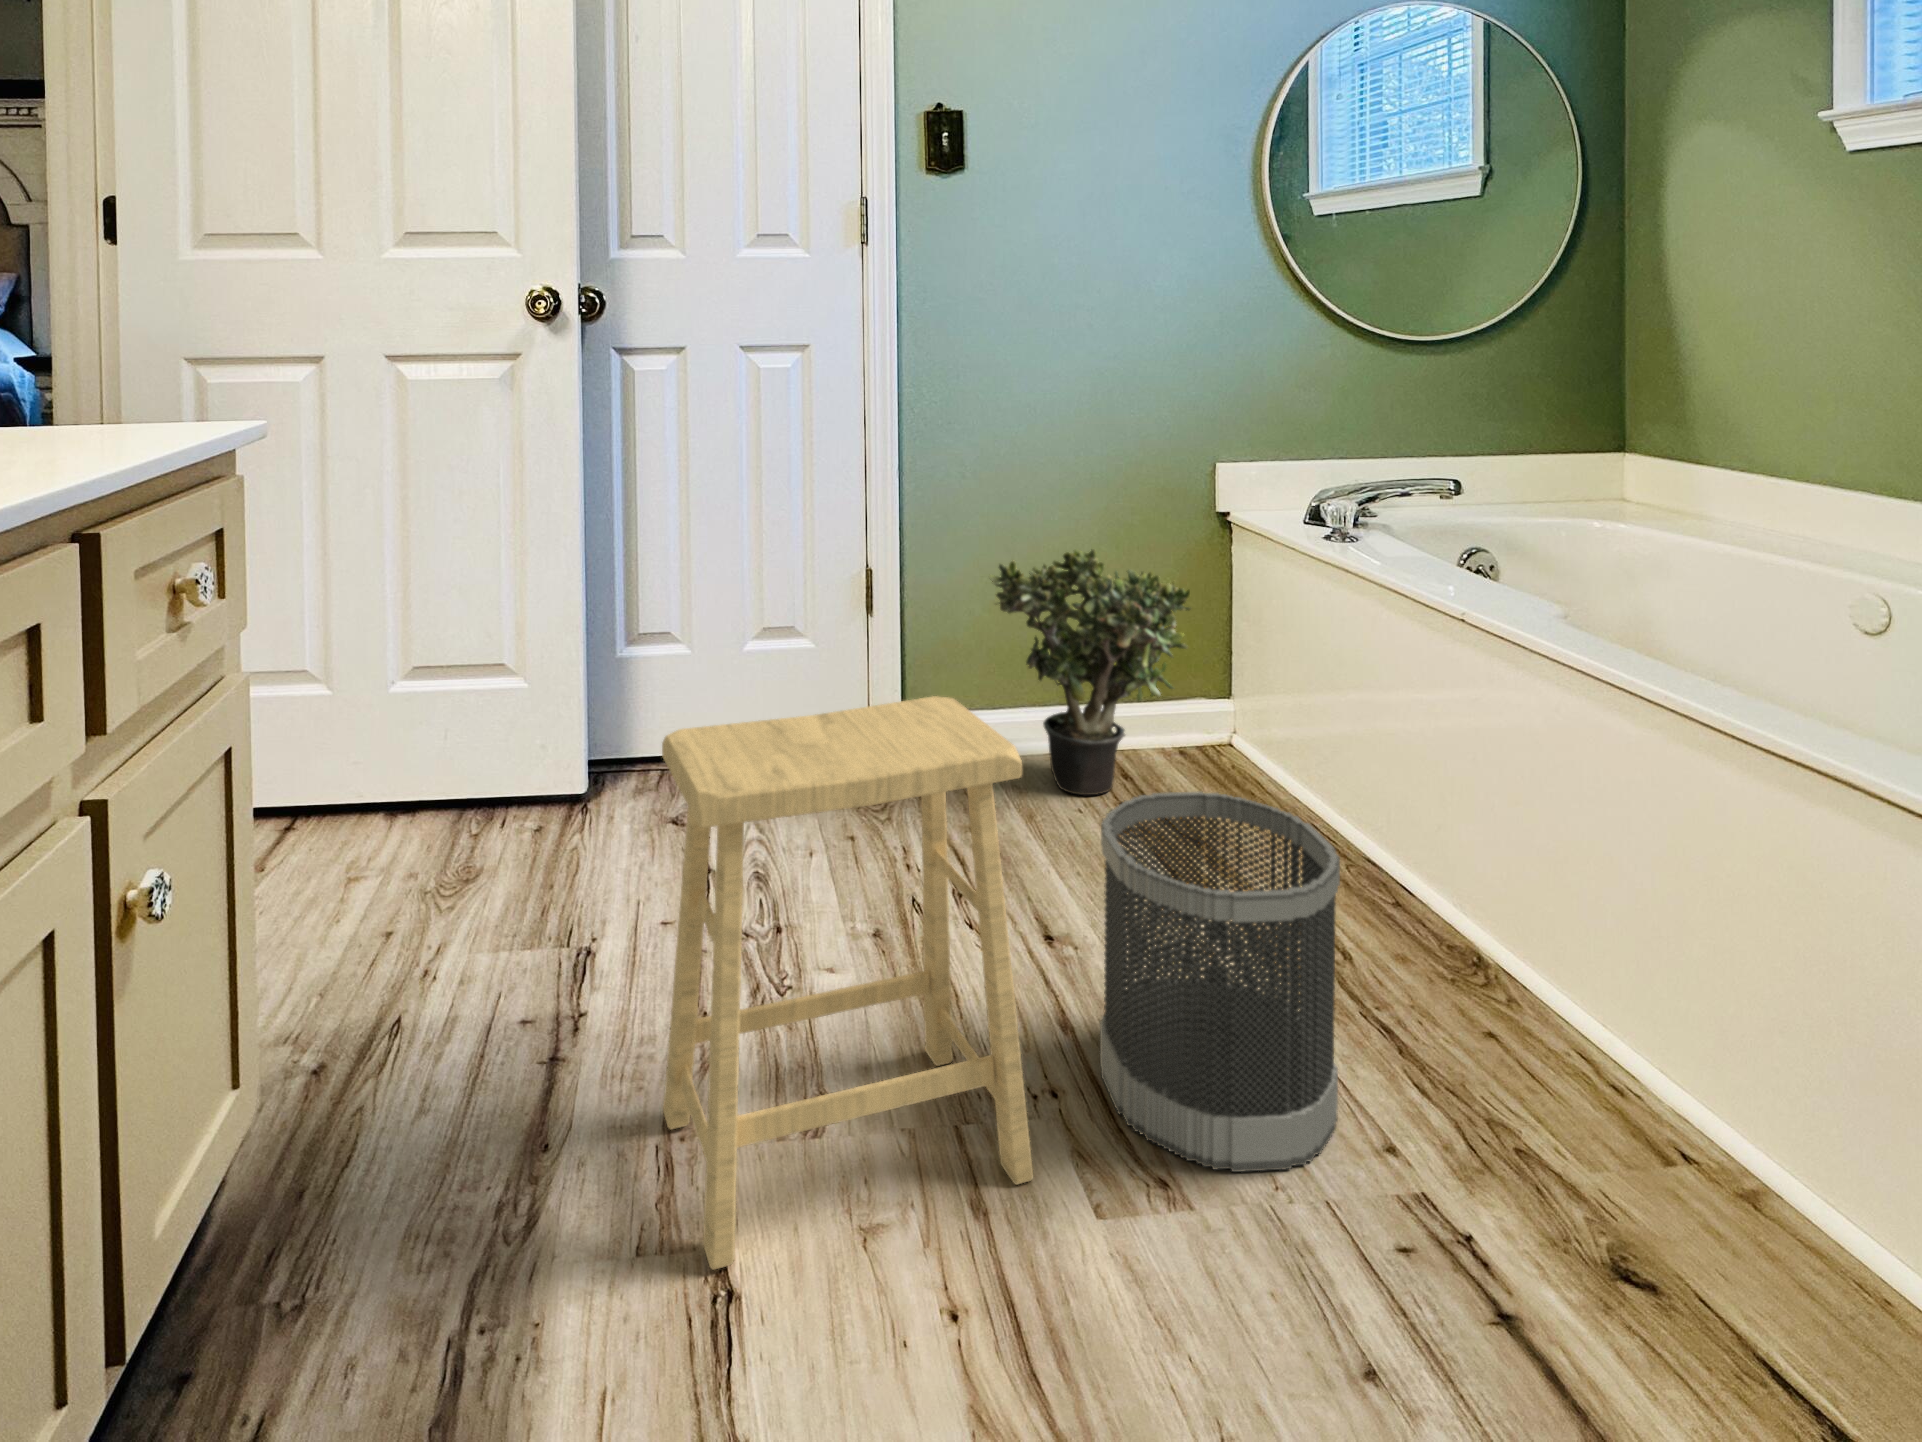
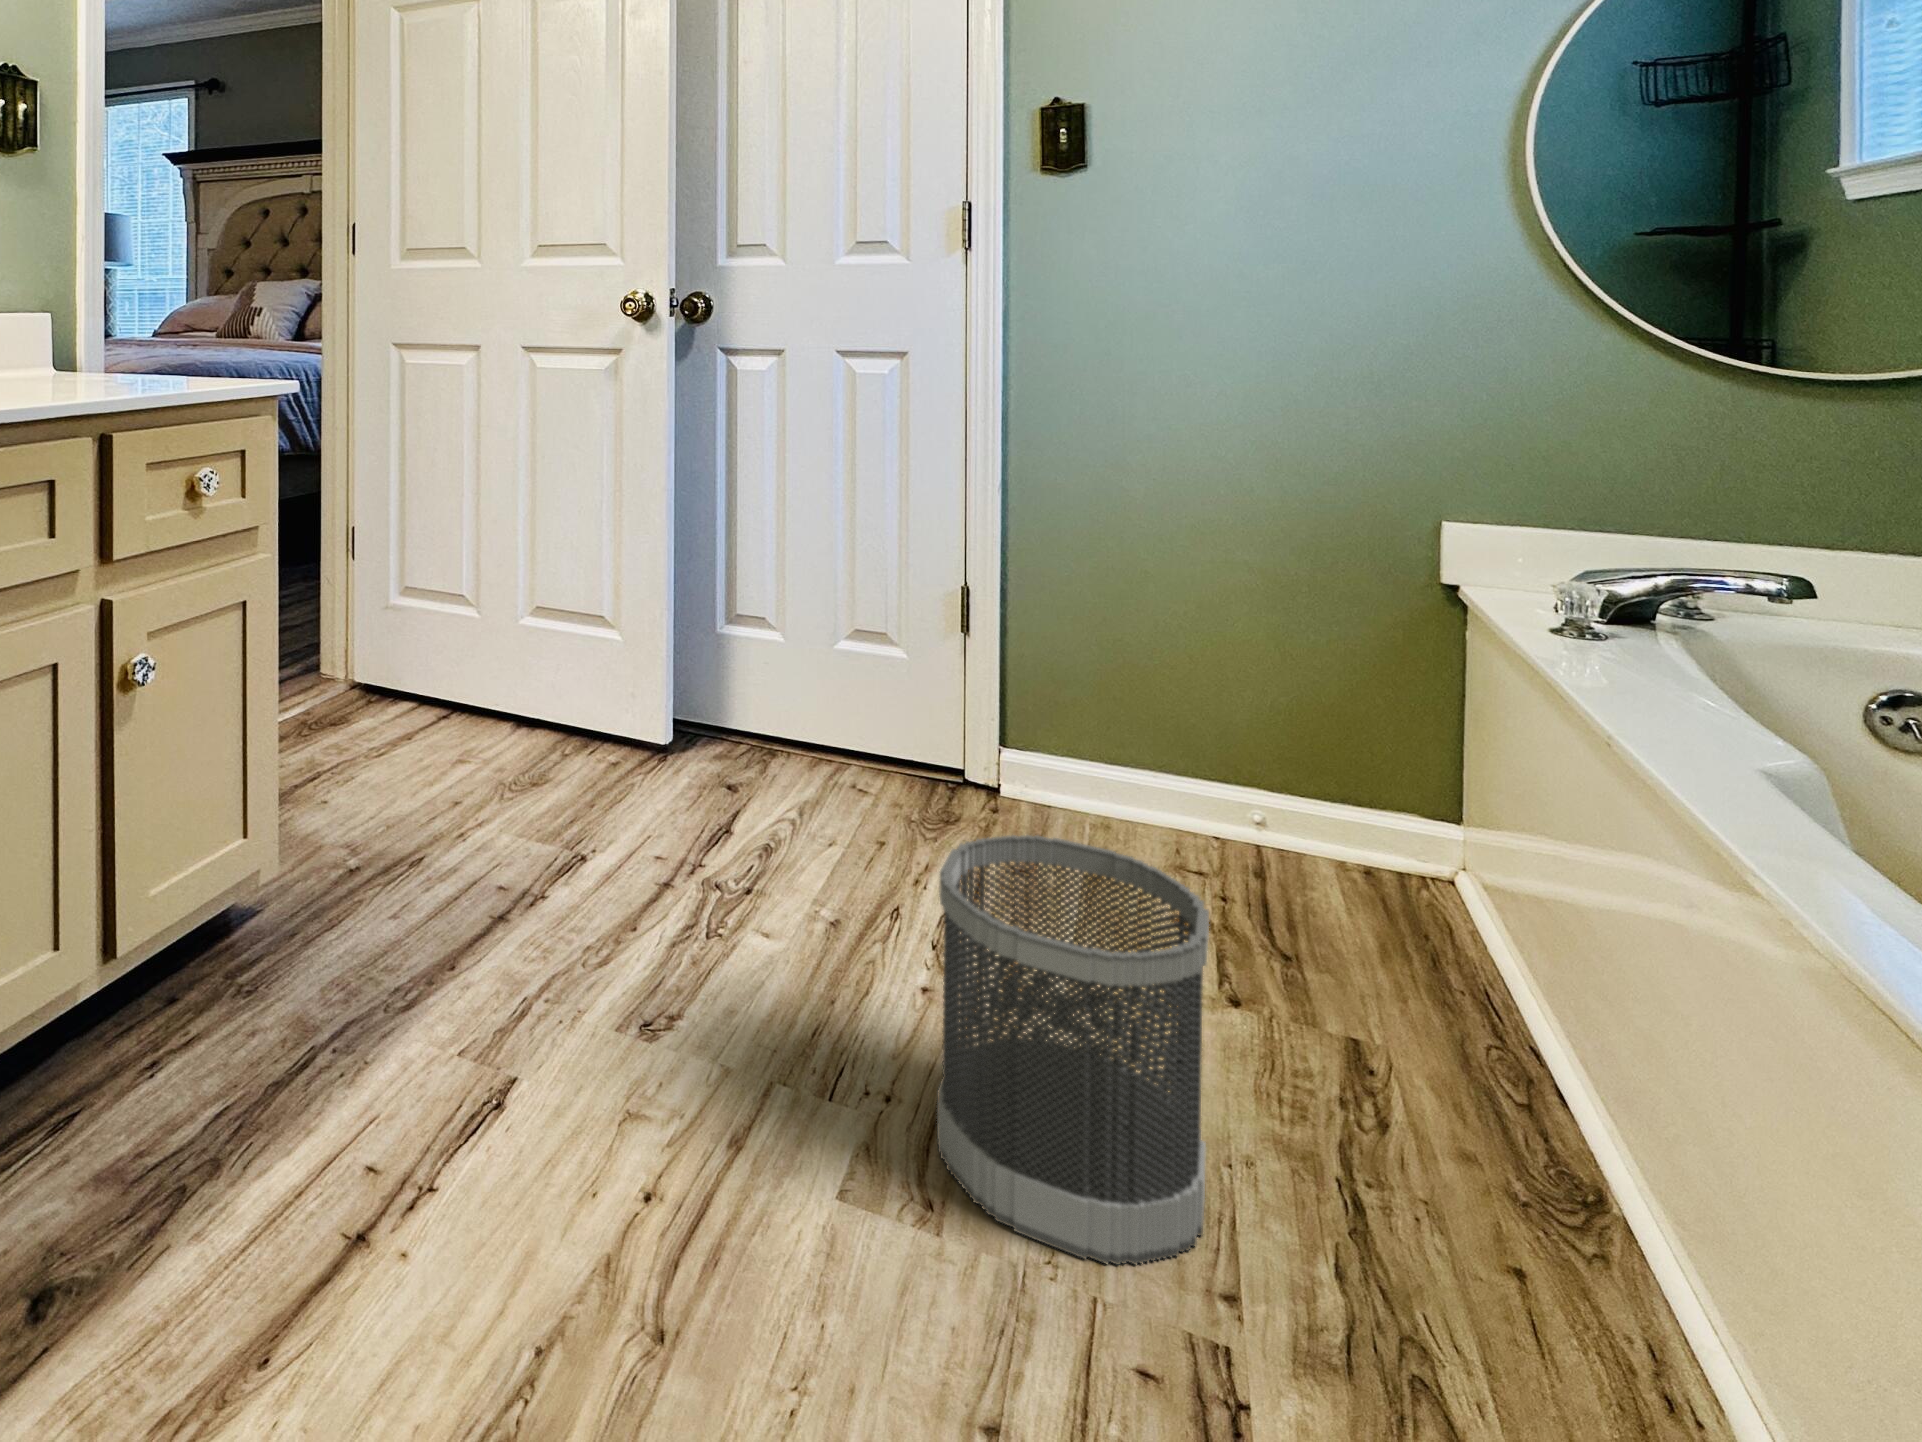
potted plant: present [989,549,1191,795] -> none [1071,595,1350,886]
footstool: present [662,696,1033,1270] -> none [499,655,814,1147]

